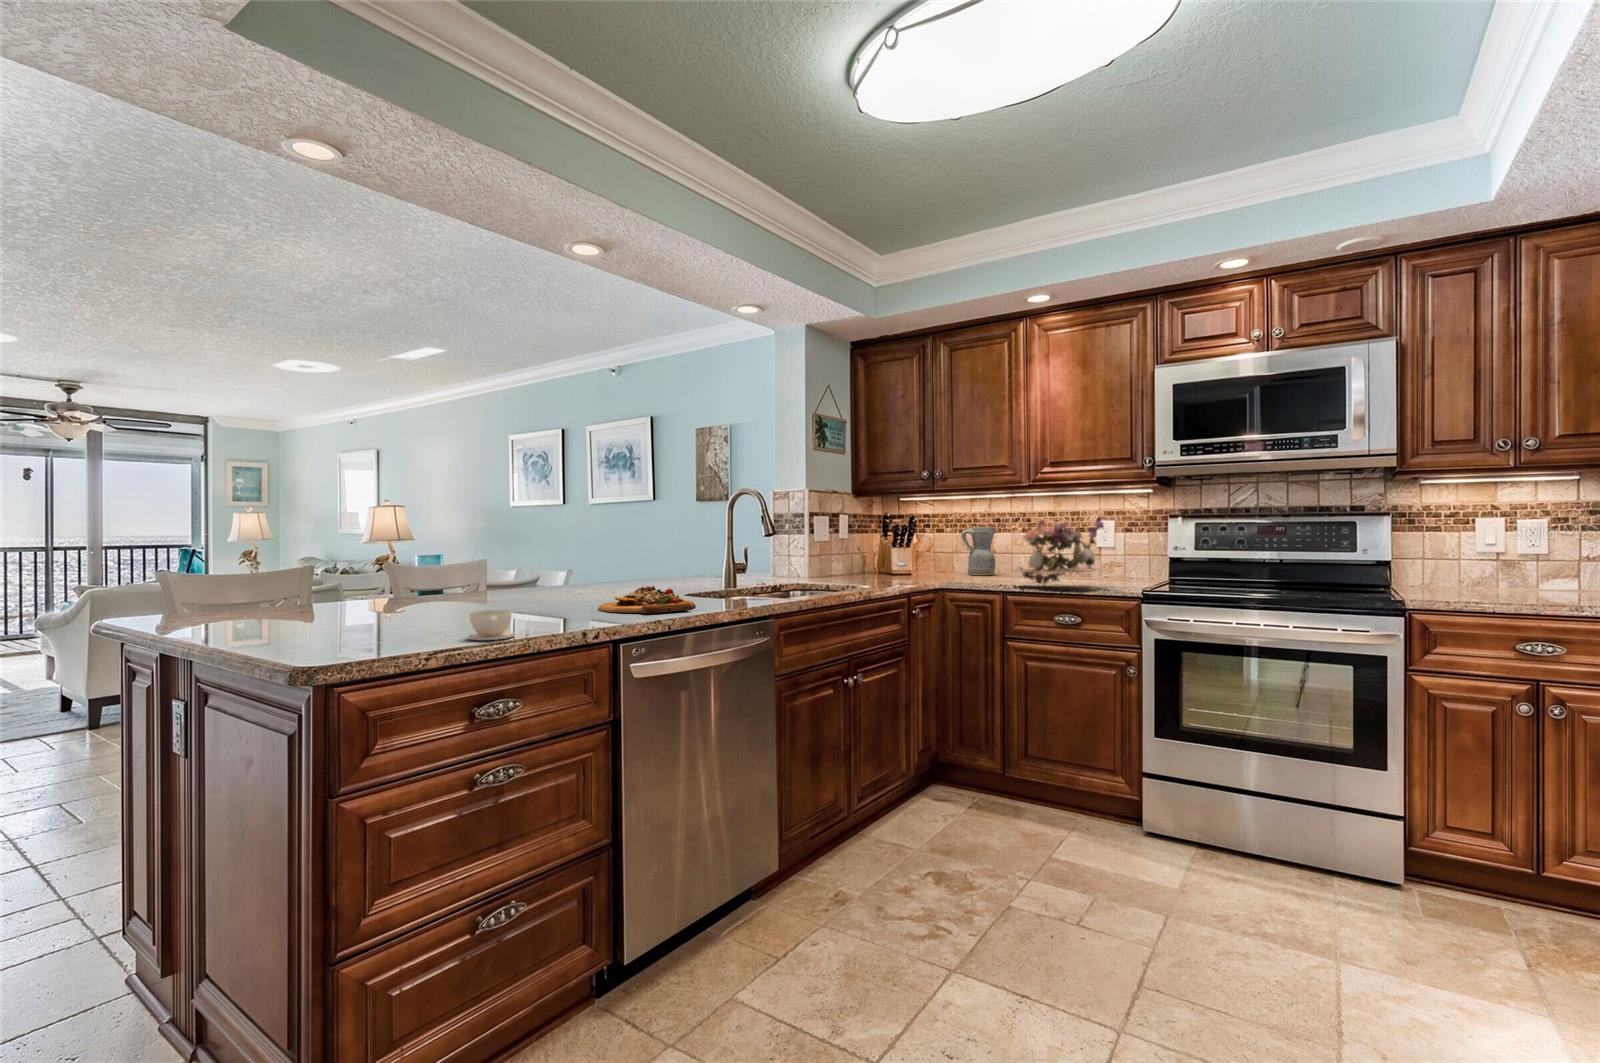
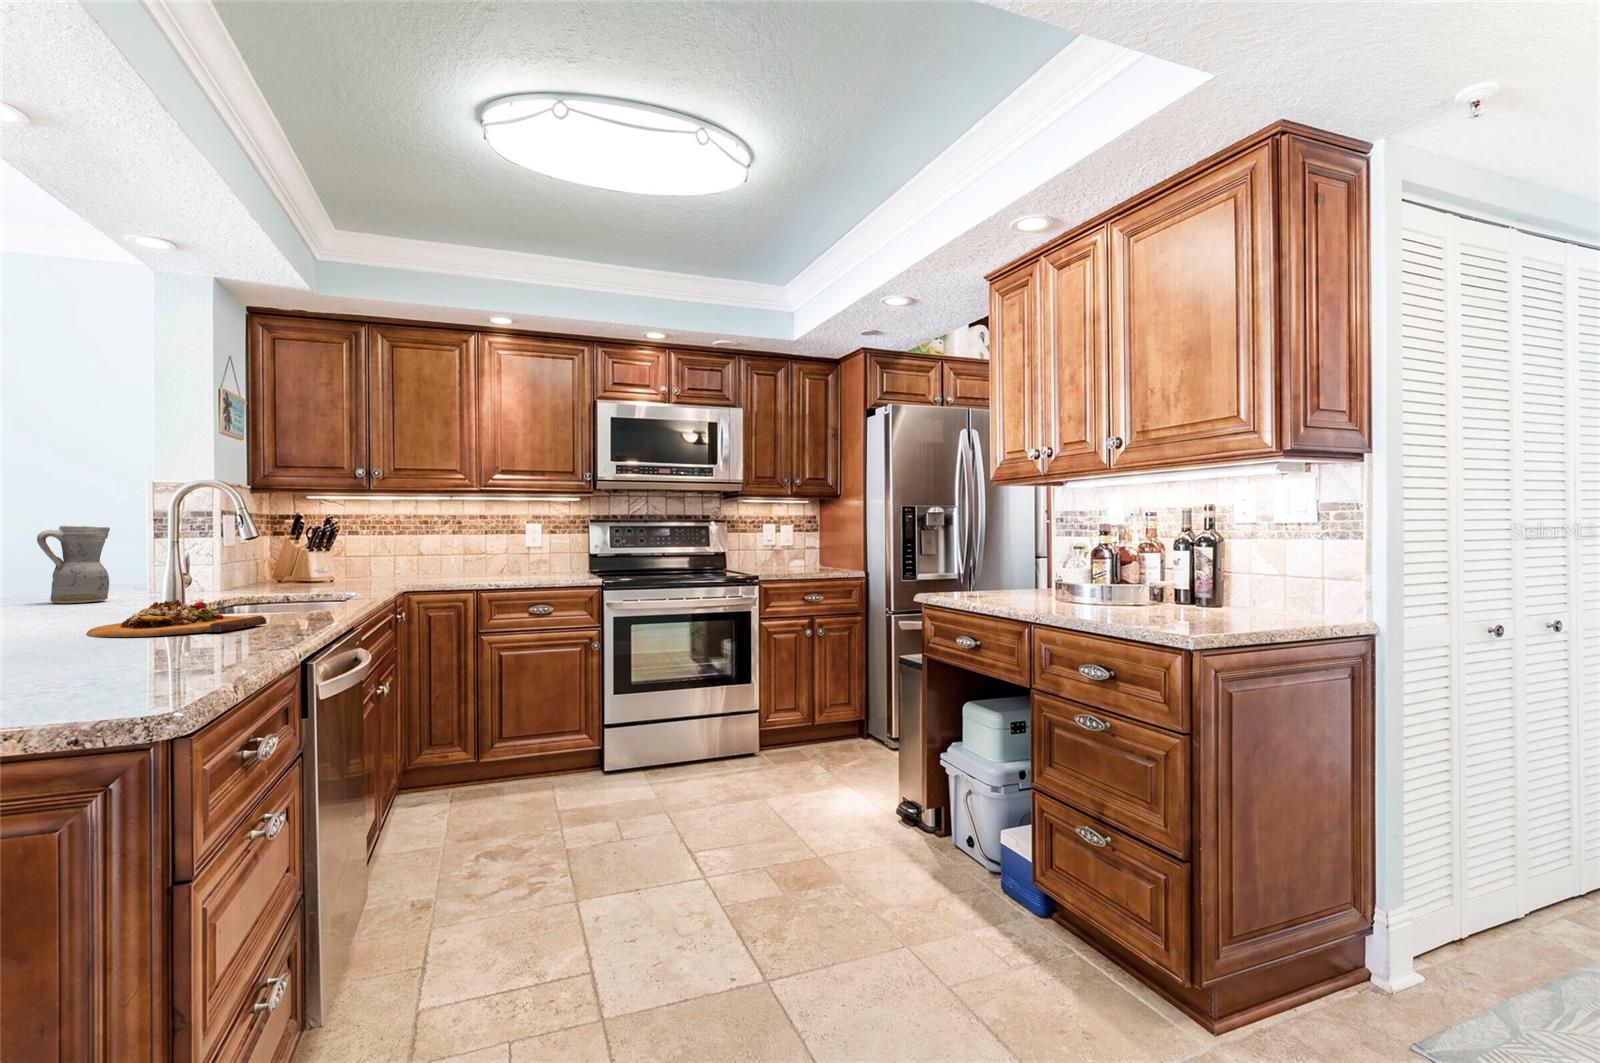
flower arrangement: present [1014,517,1104,586] -> none [485,518,573,582]
ceramic pitcher: present [962,527,996,575] -> present [37,526,110,603]
coffee cup: present [468,610,514,640] -> none [88,633,170,679]

